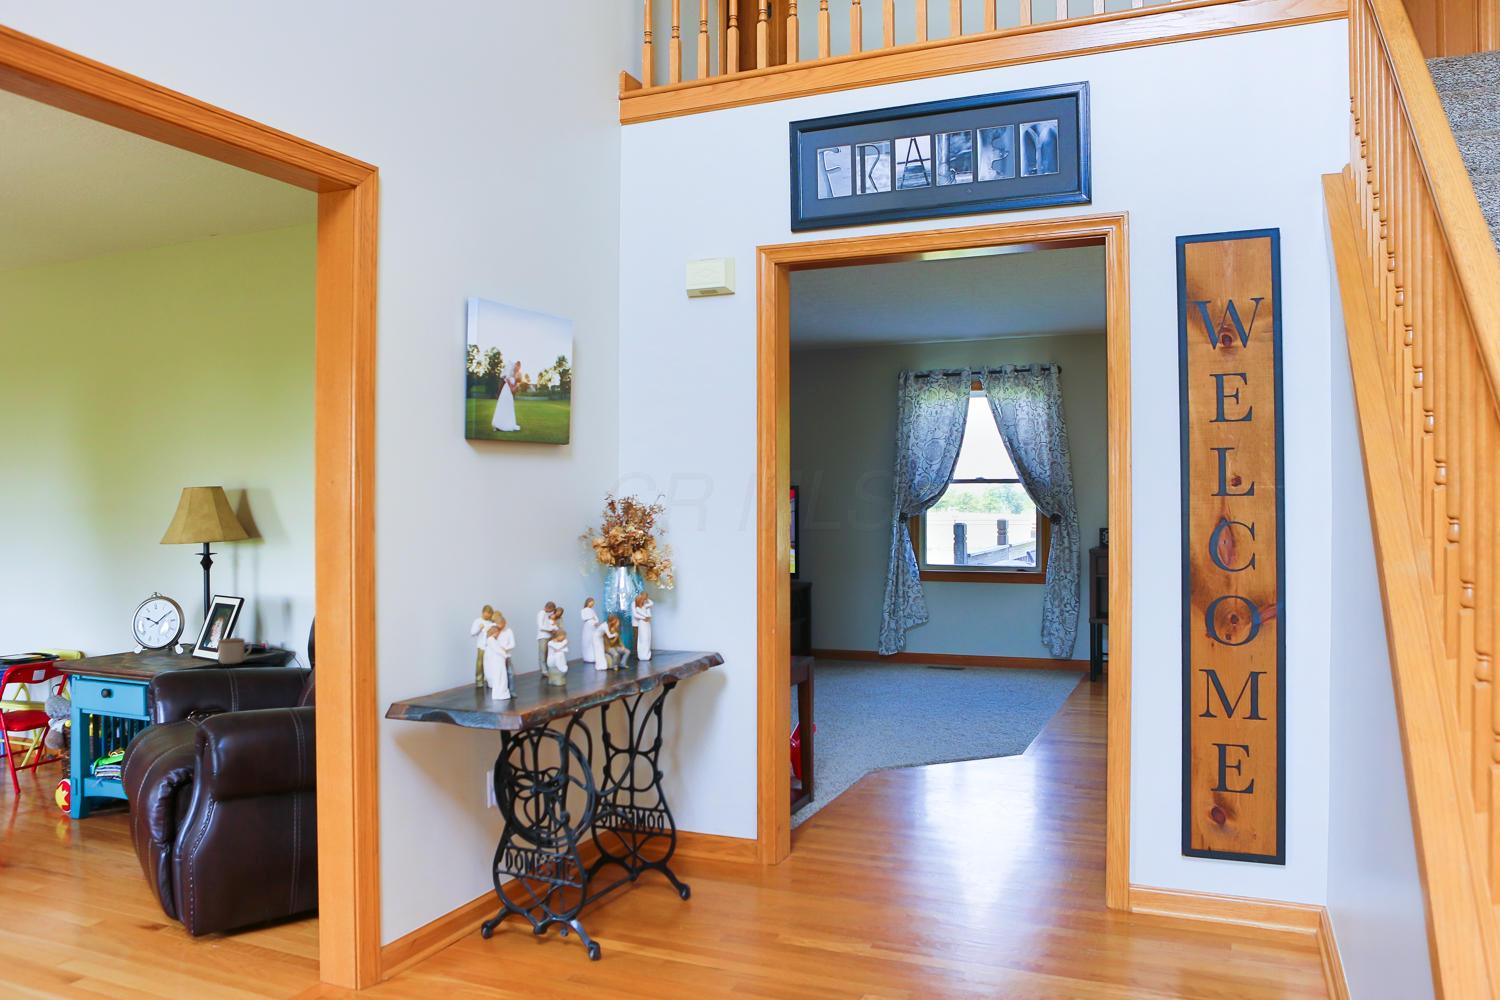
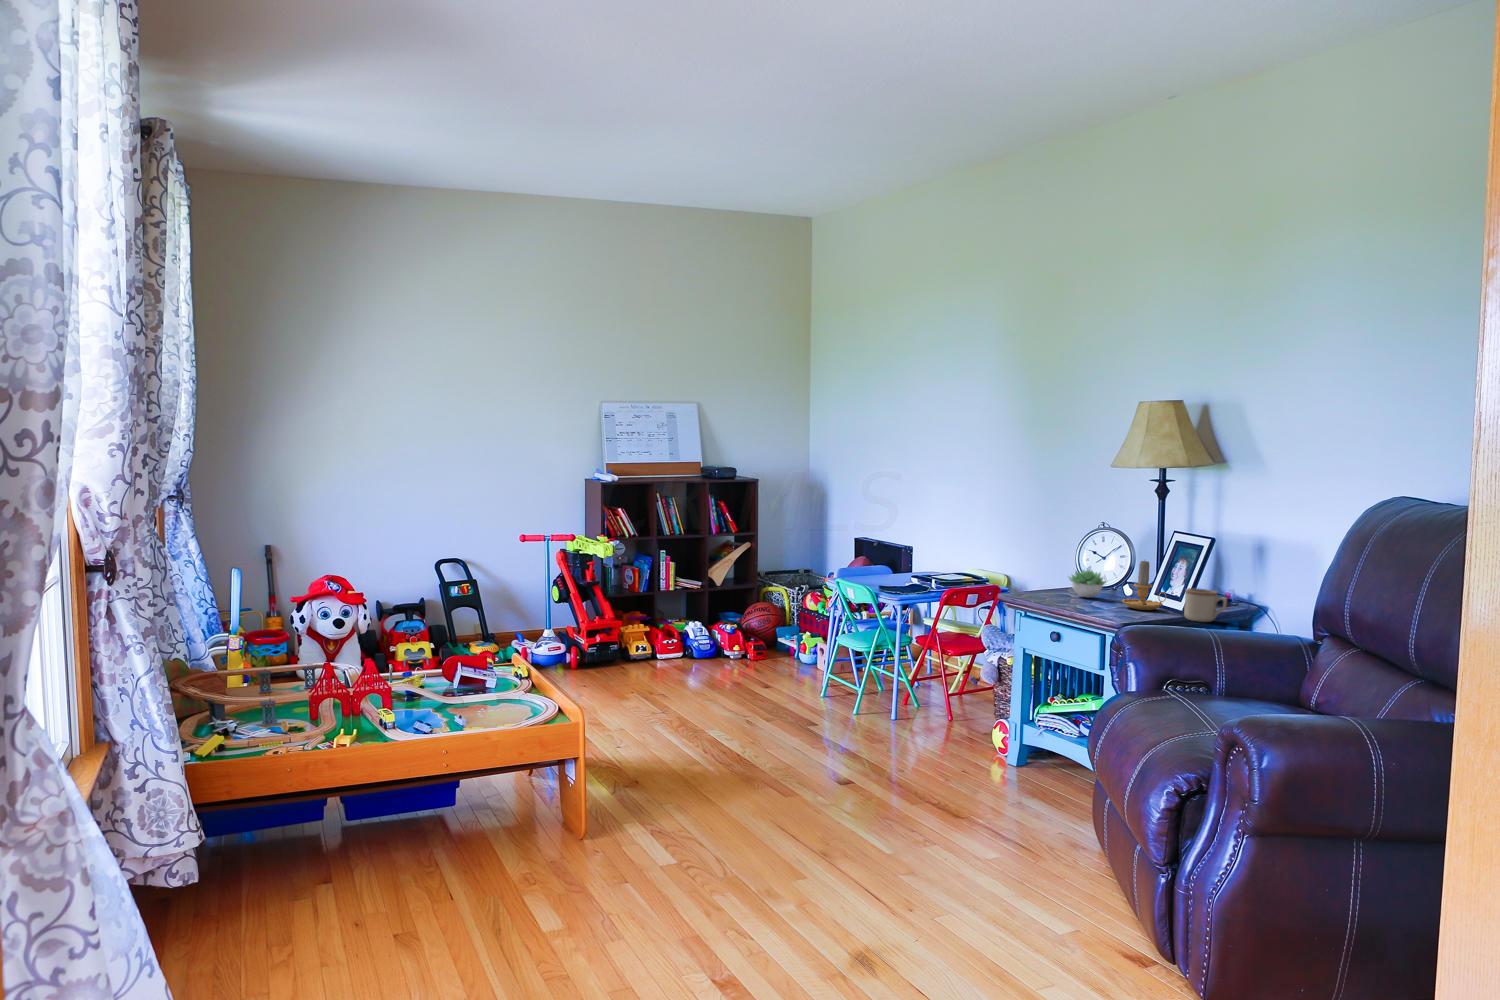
candle: none [168,619,208,662] -> present [1122,561,1166,610]
succulent plant: none [121,635,159,658] -> present [1069,570,1106,598]

